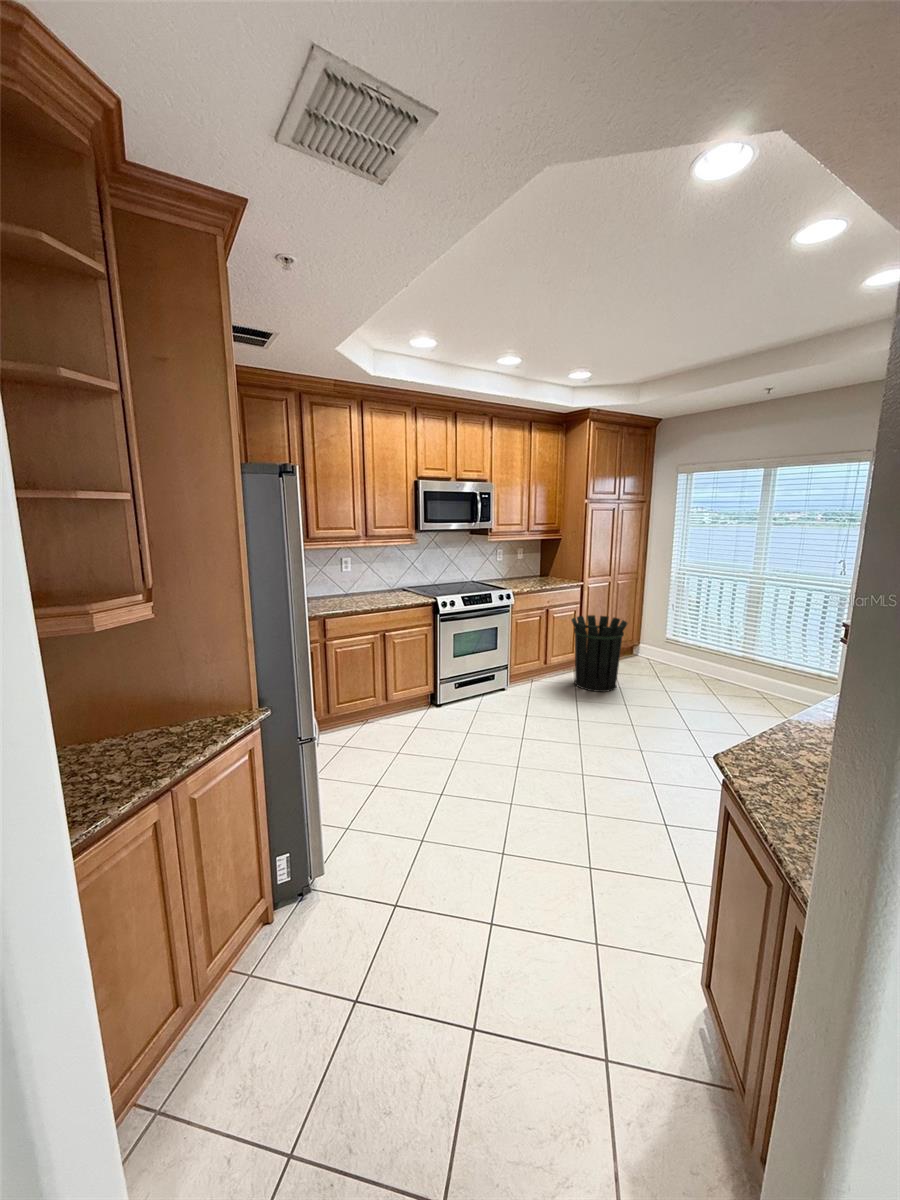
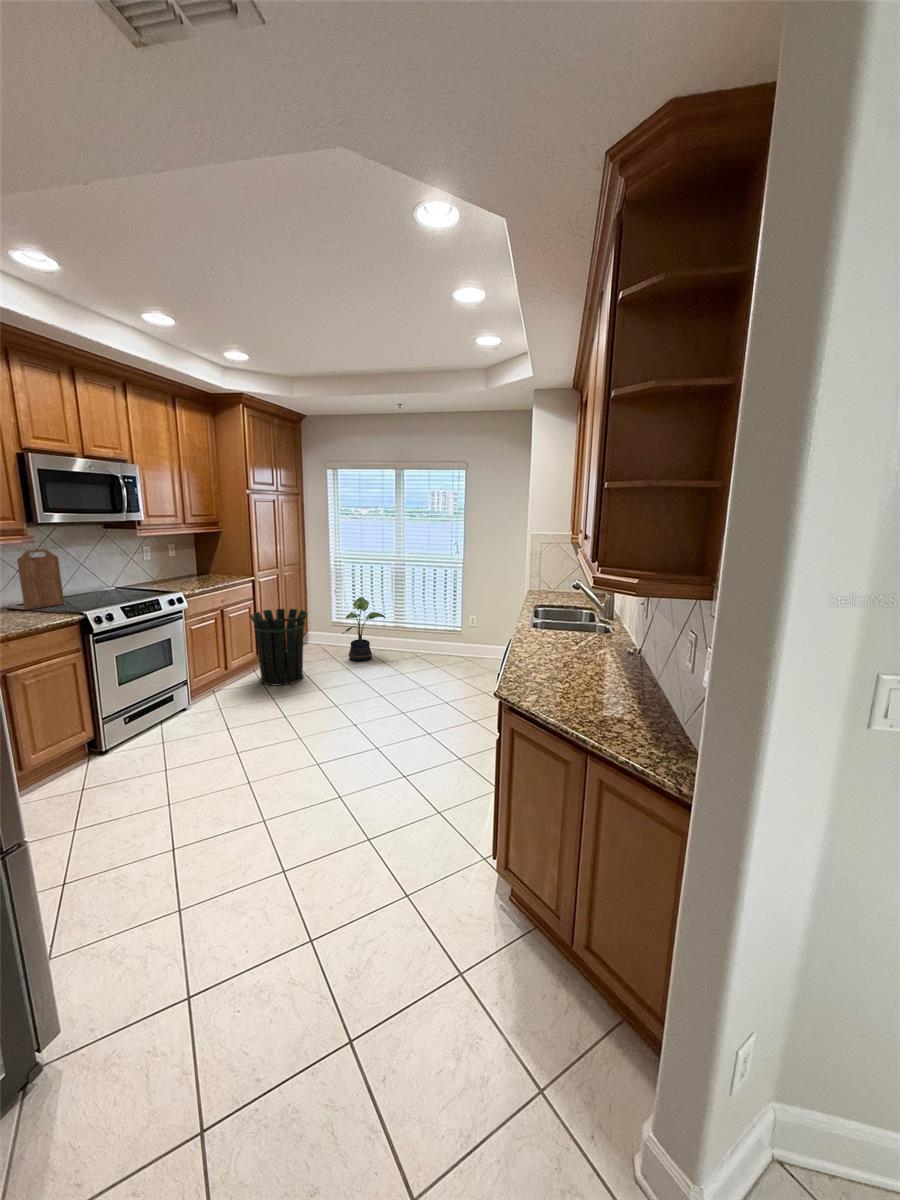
cutting board: none [410,549,433,591] -> present [17,549,64,610]
potted plant: none [669,616,726,688] -> present [342,597,385,661]

